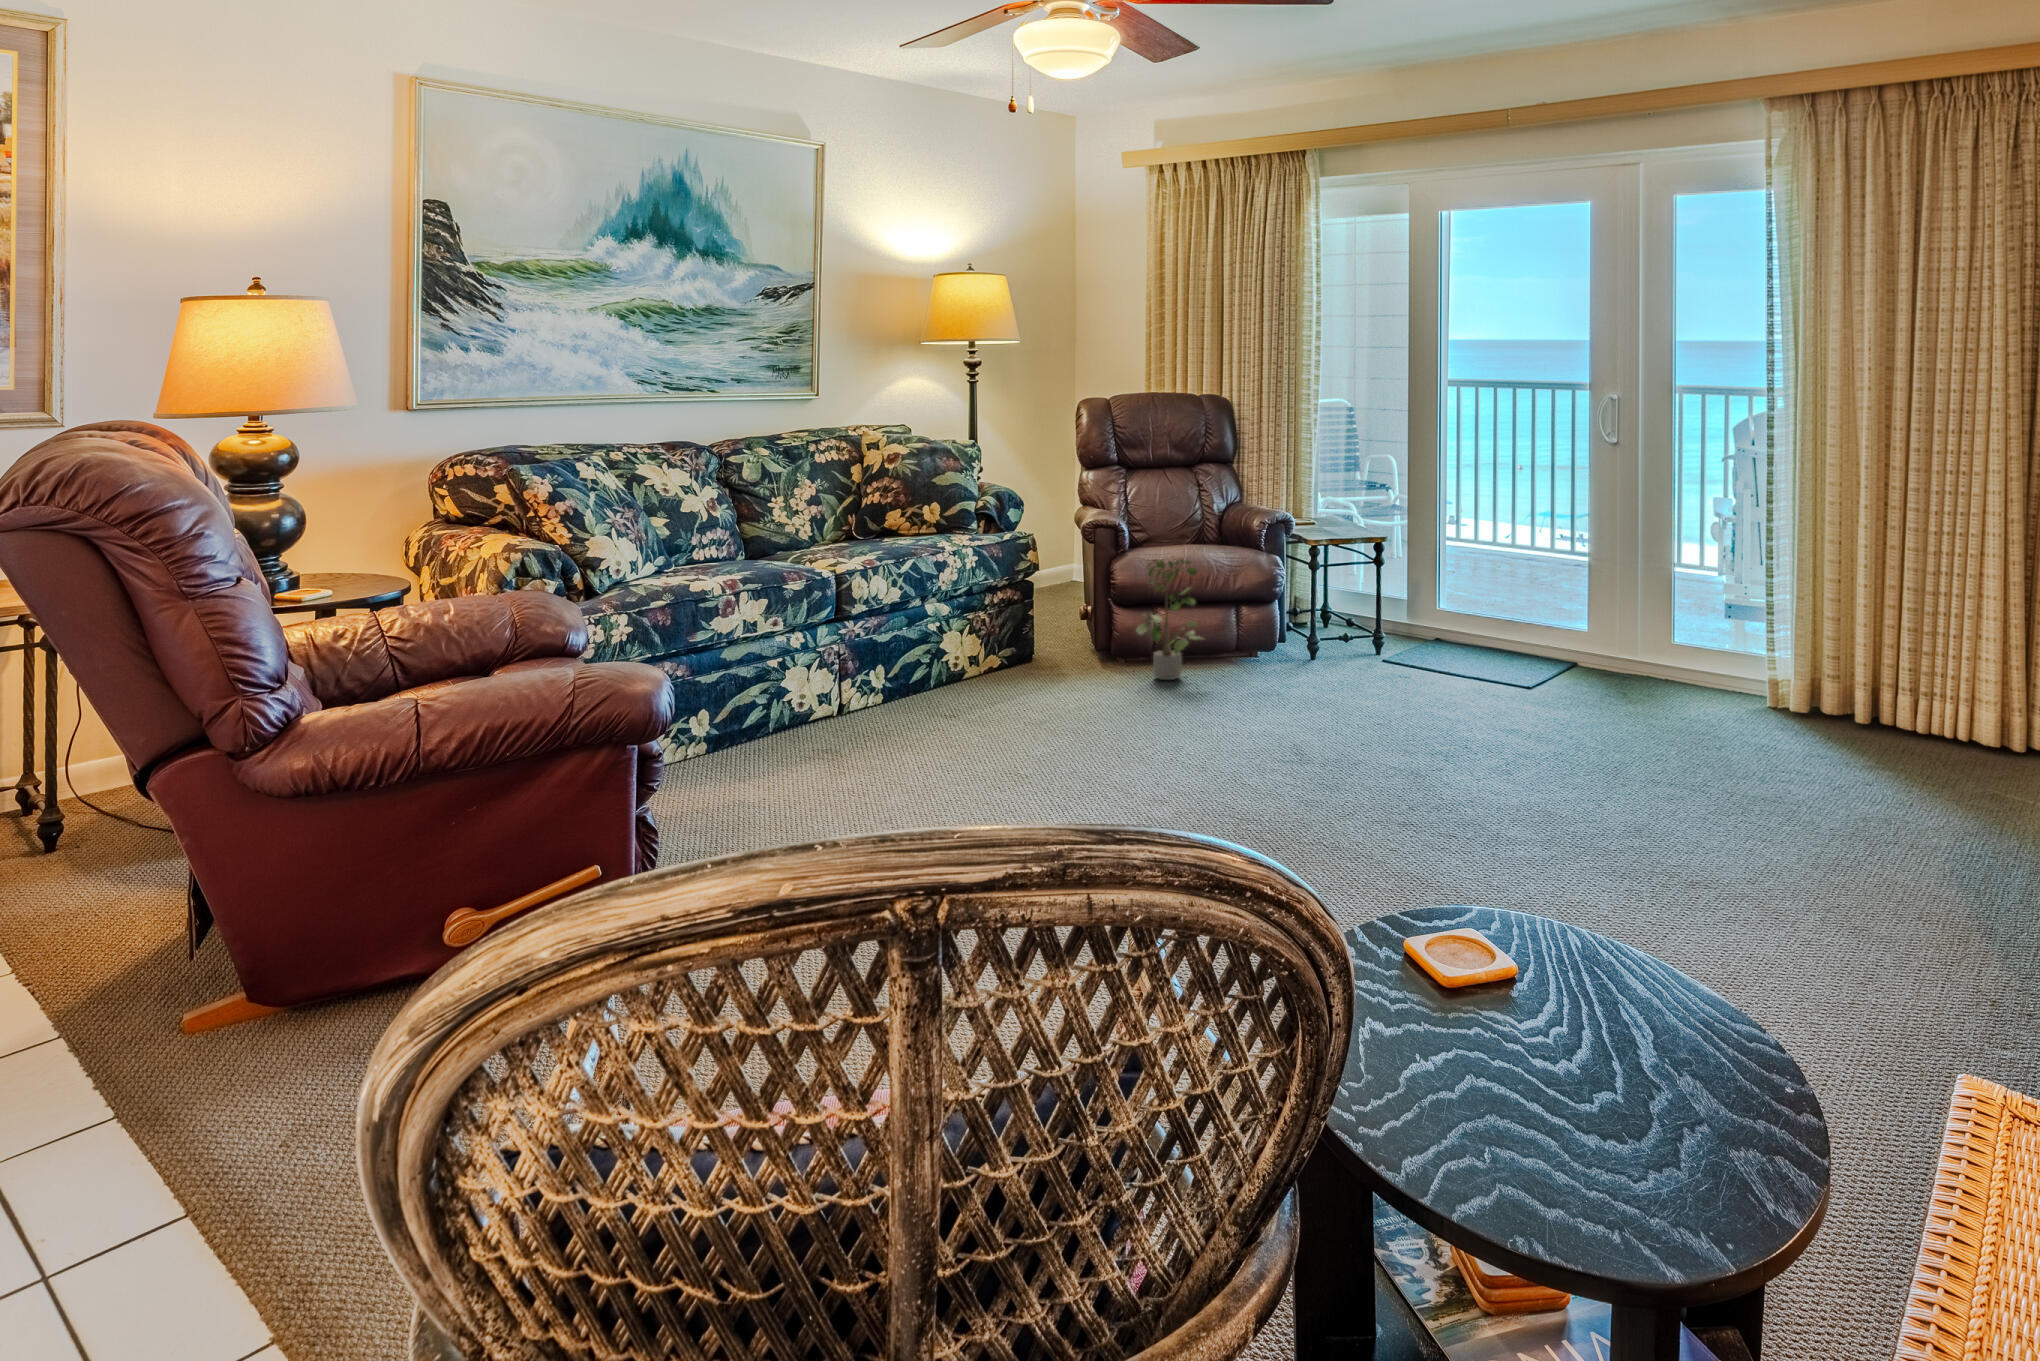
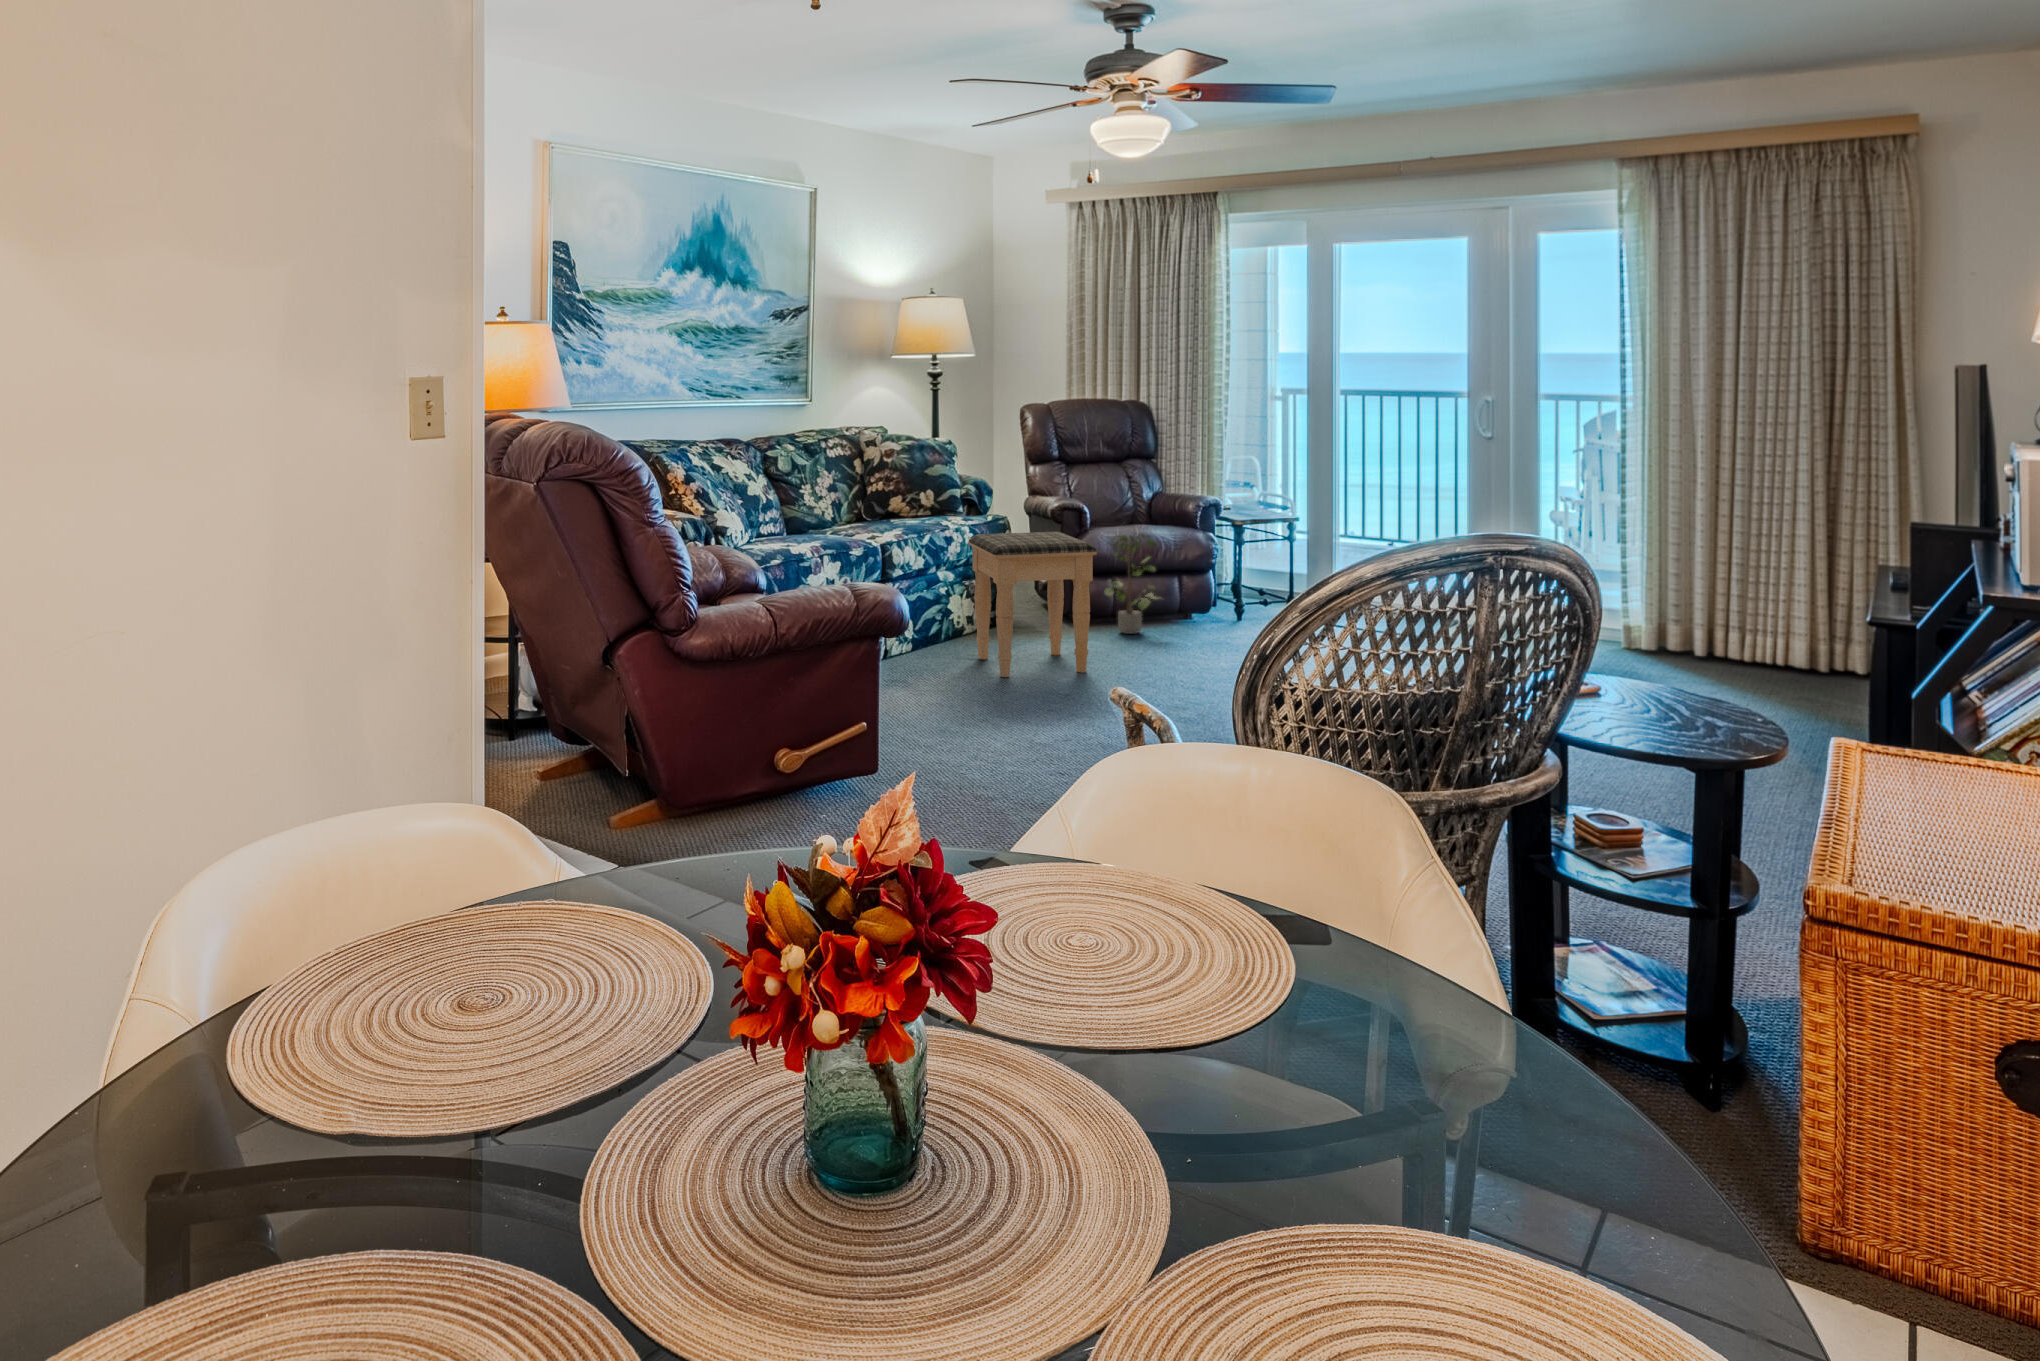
footstool: none [944,559,1085,747] -> present [969,532,1097,677]

